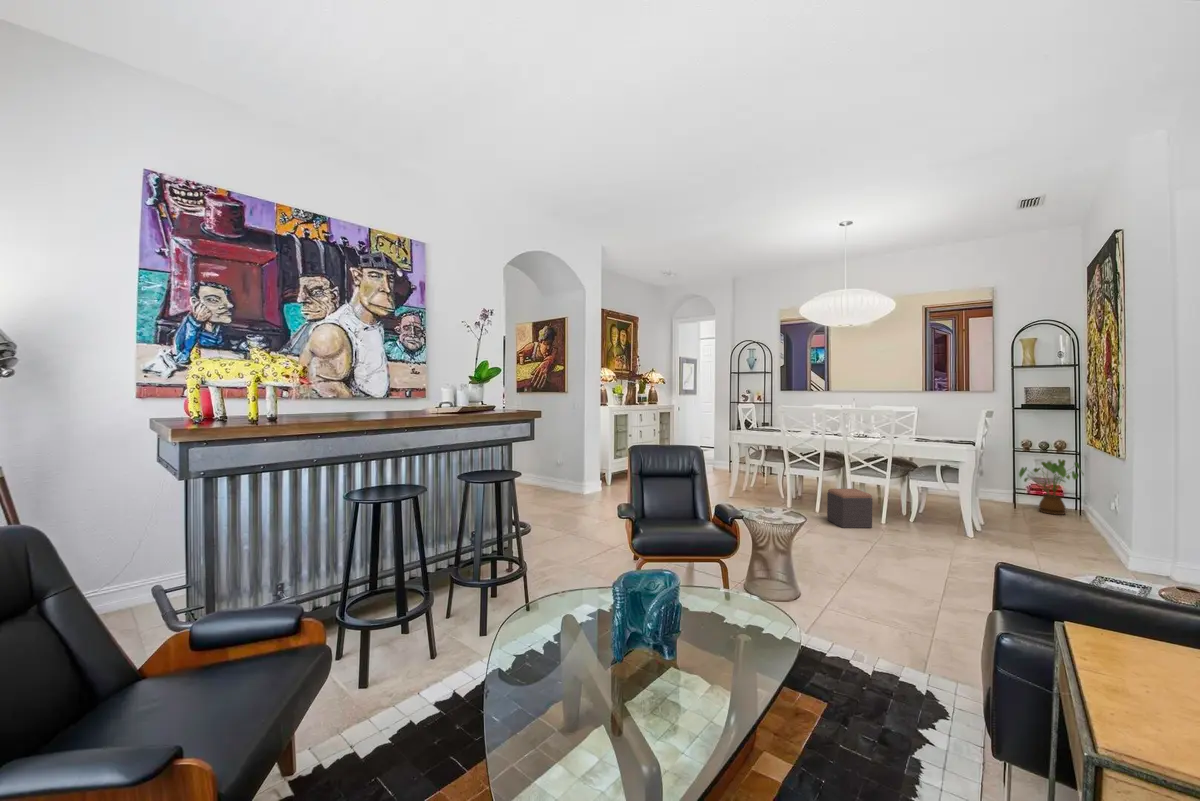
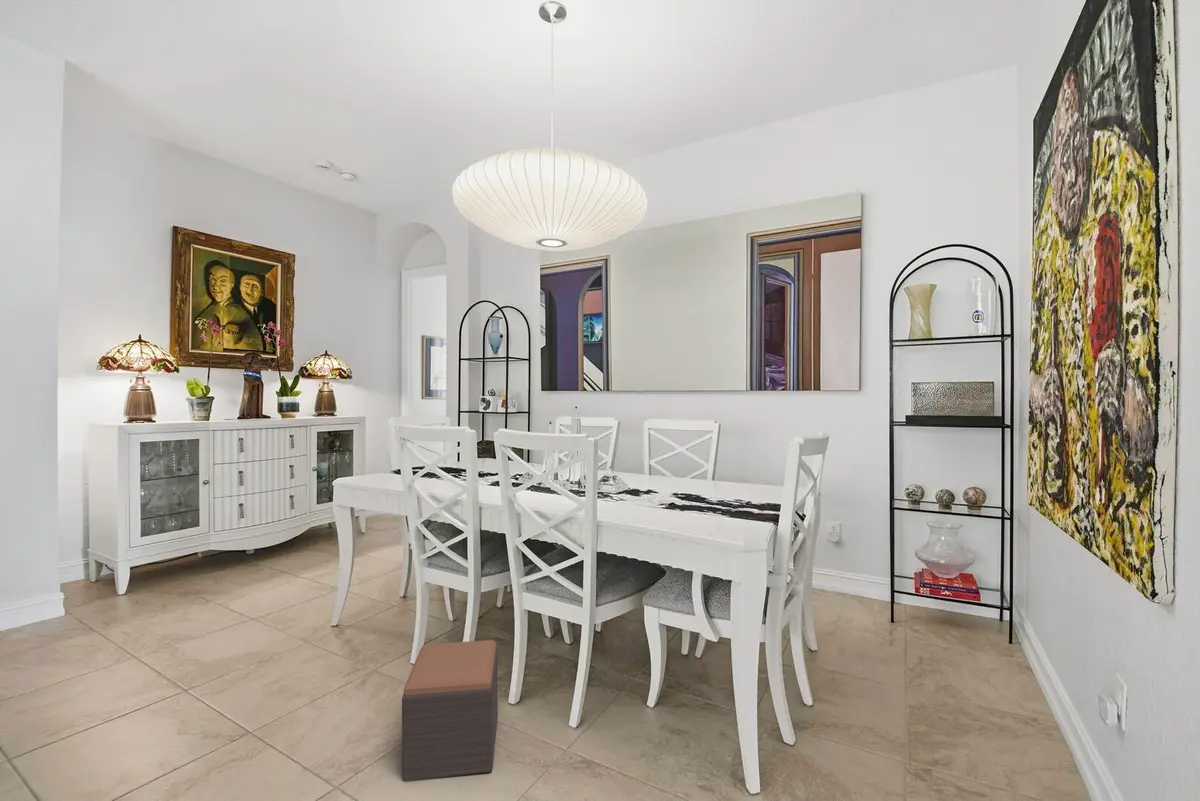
house plant: present [1019,459,1084,515] -> none [898,533,1024,656]

